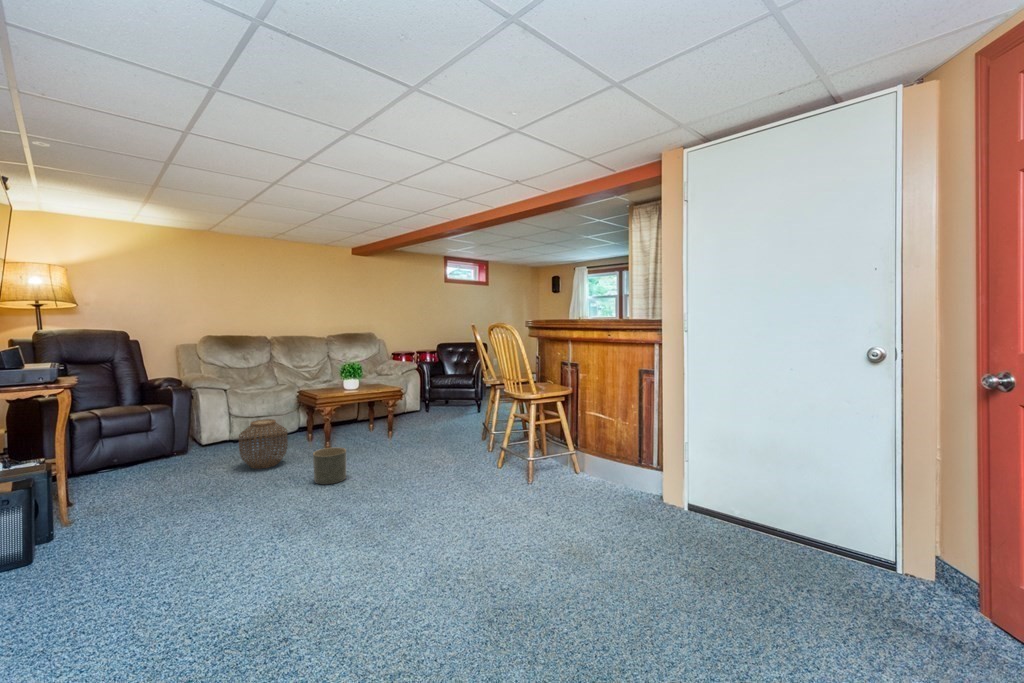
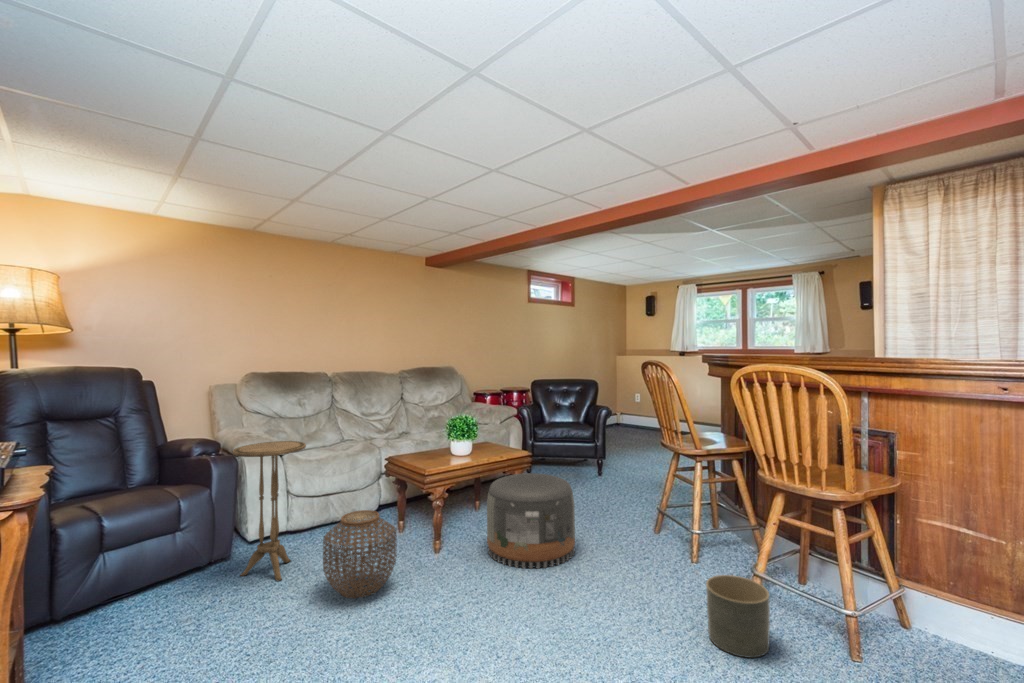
side table: none [184,379,234,462] -> present [233,441,306,581]
pouf: none [355,402,414,457] -> present [487,473,575,569]
planter: present [313,447,346,484] -> present [706,575,770,658]

